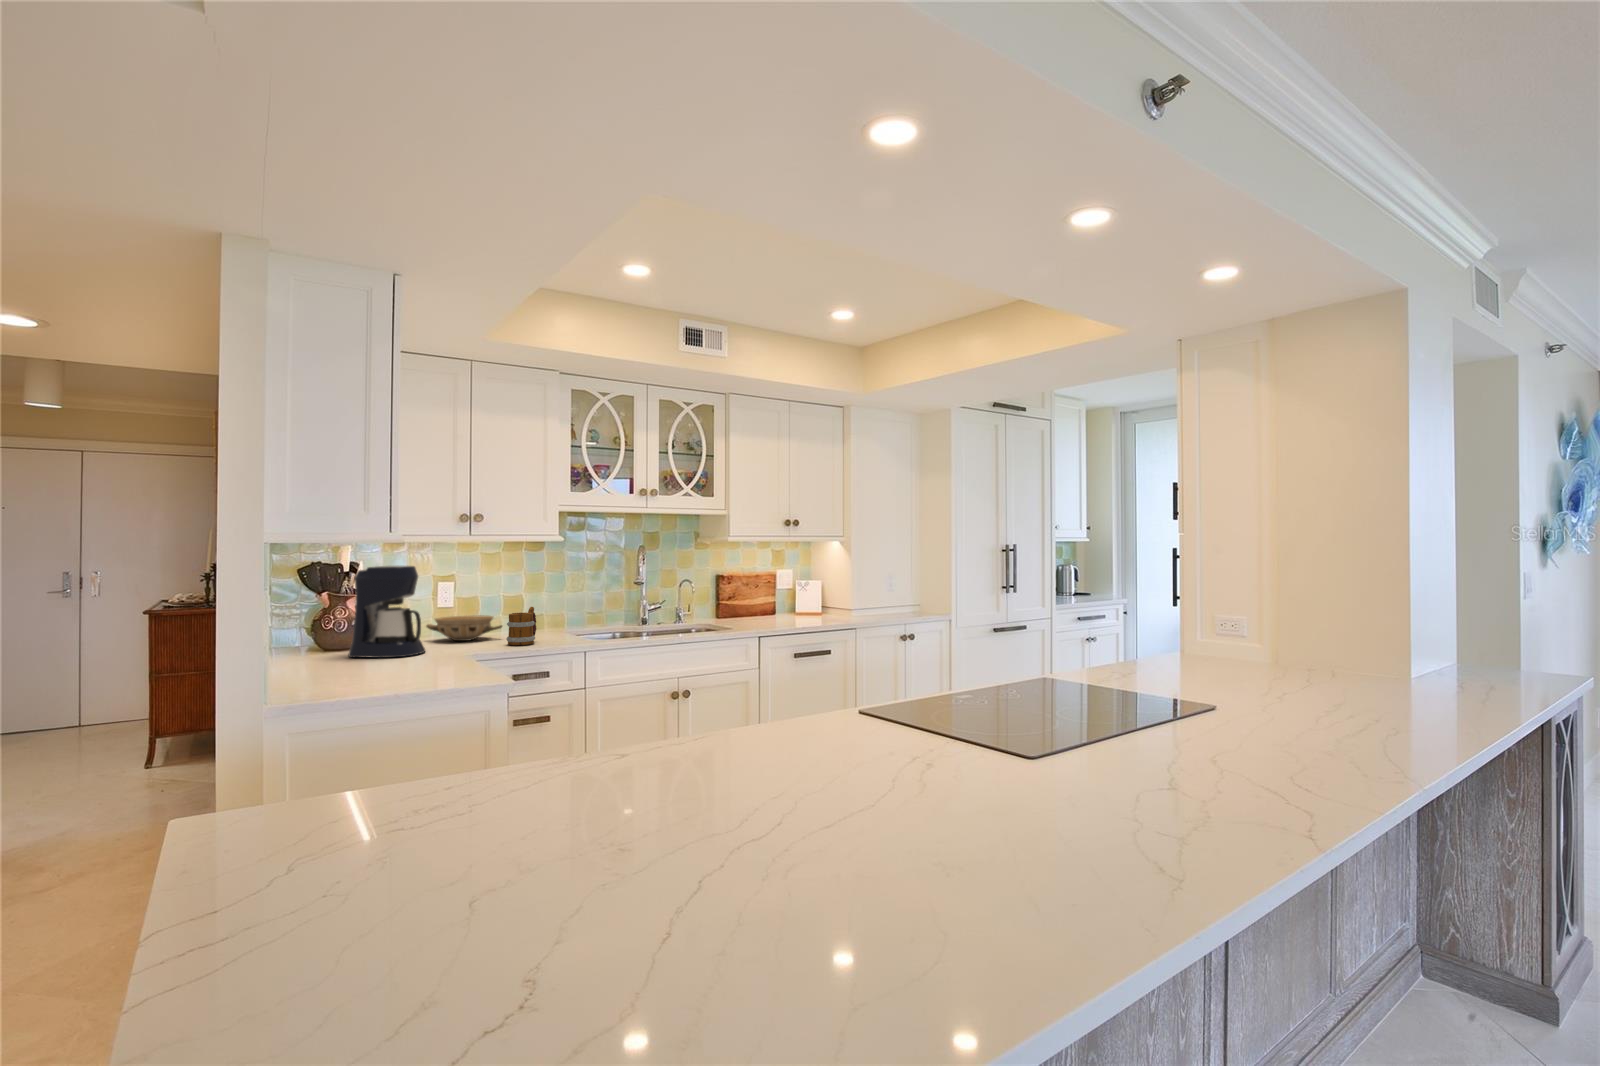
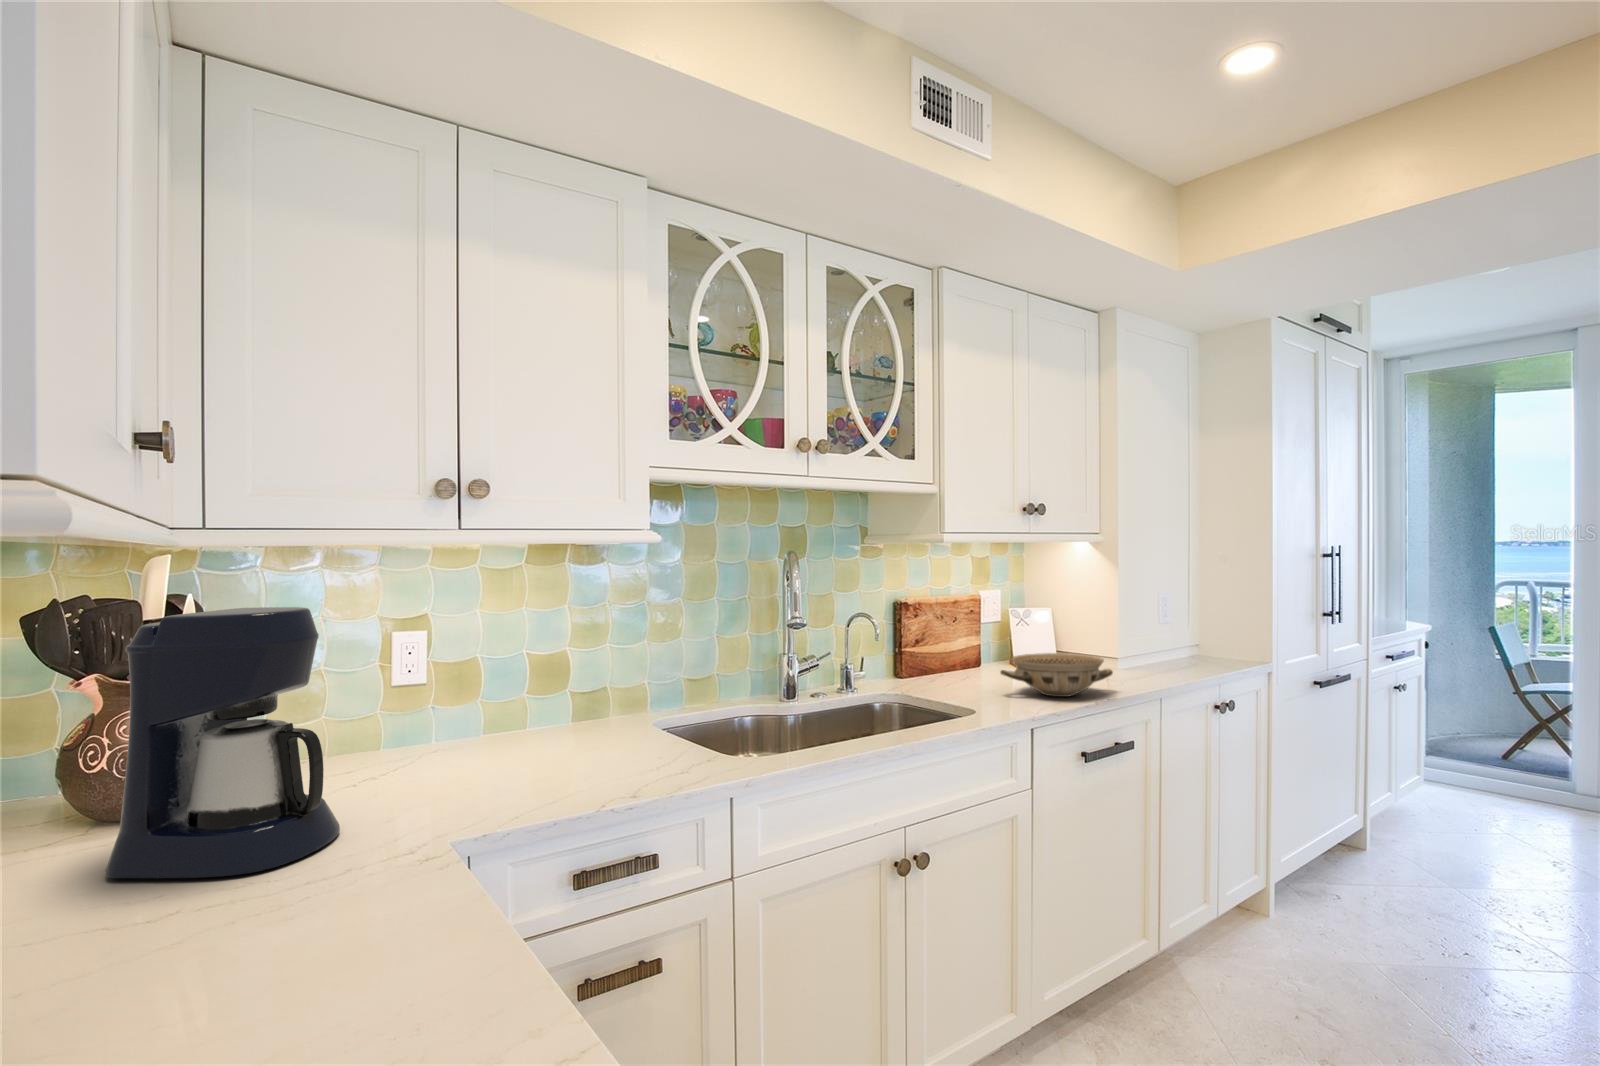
mug: present [506,607,536,646] -> none [544,691,611,792]
ceramic bowl: present [426,615,502,641] -> present [1001,653,1113,697]

